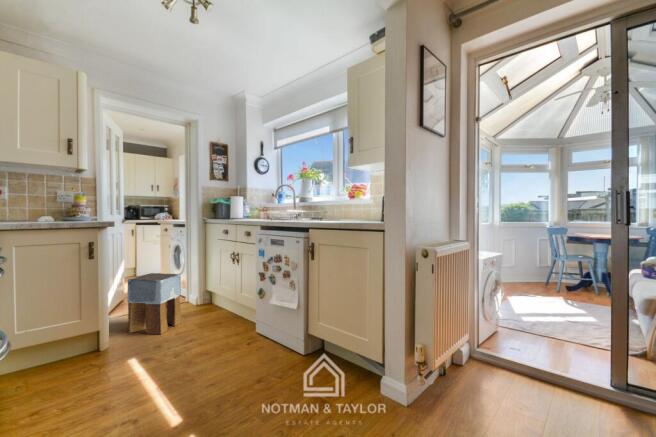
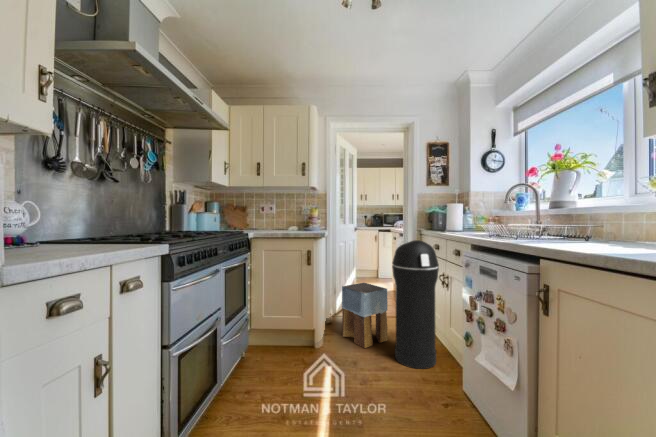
trash can: none [191,226,233,334] -> present [392,240,439,369]

